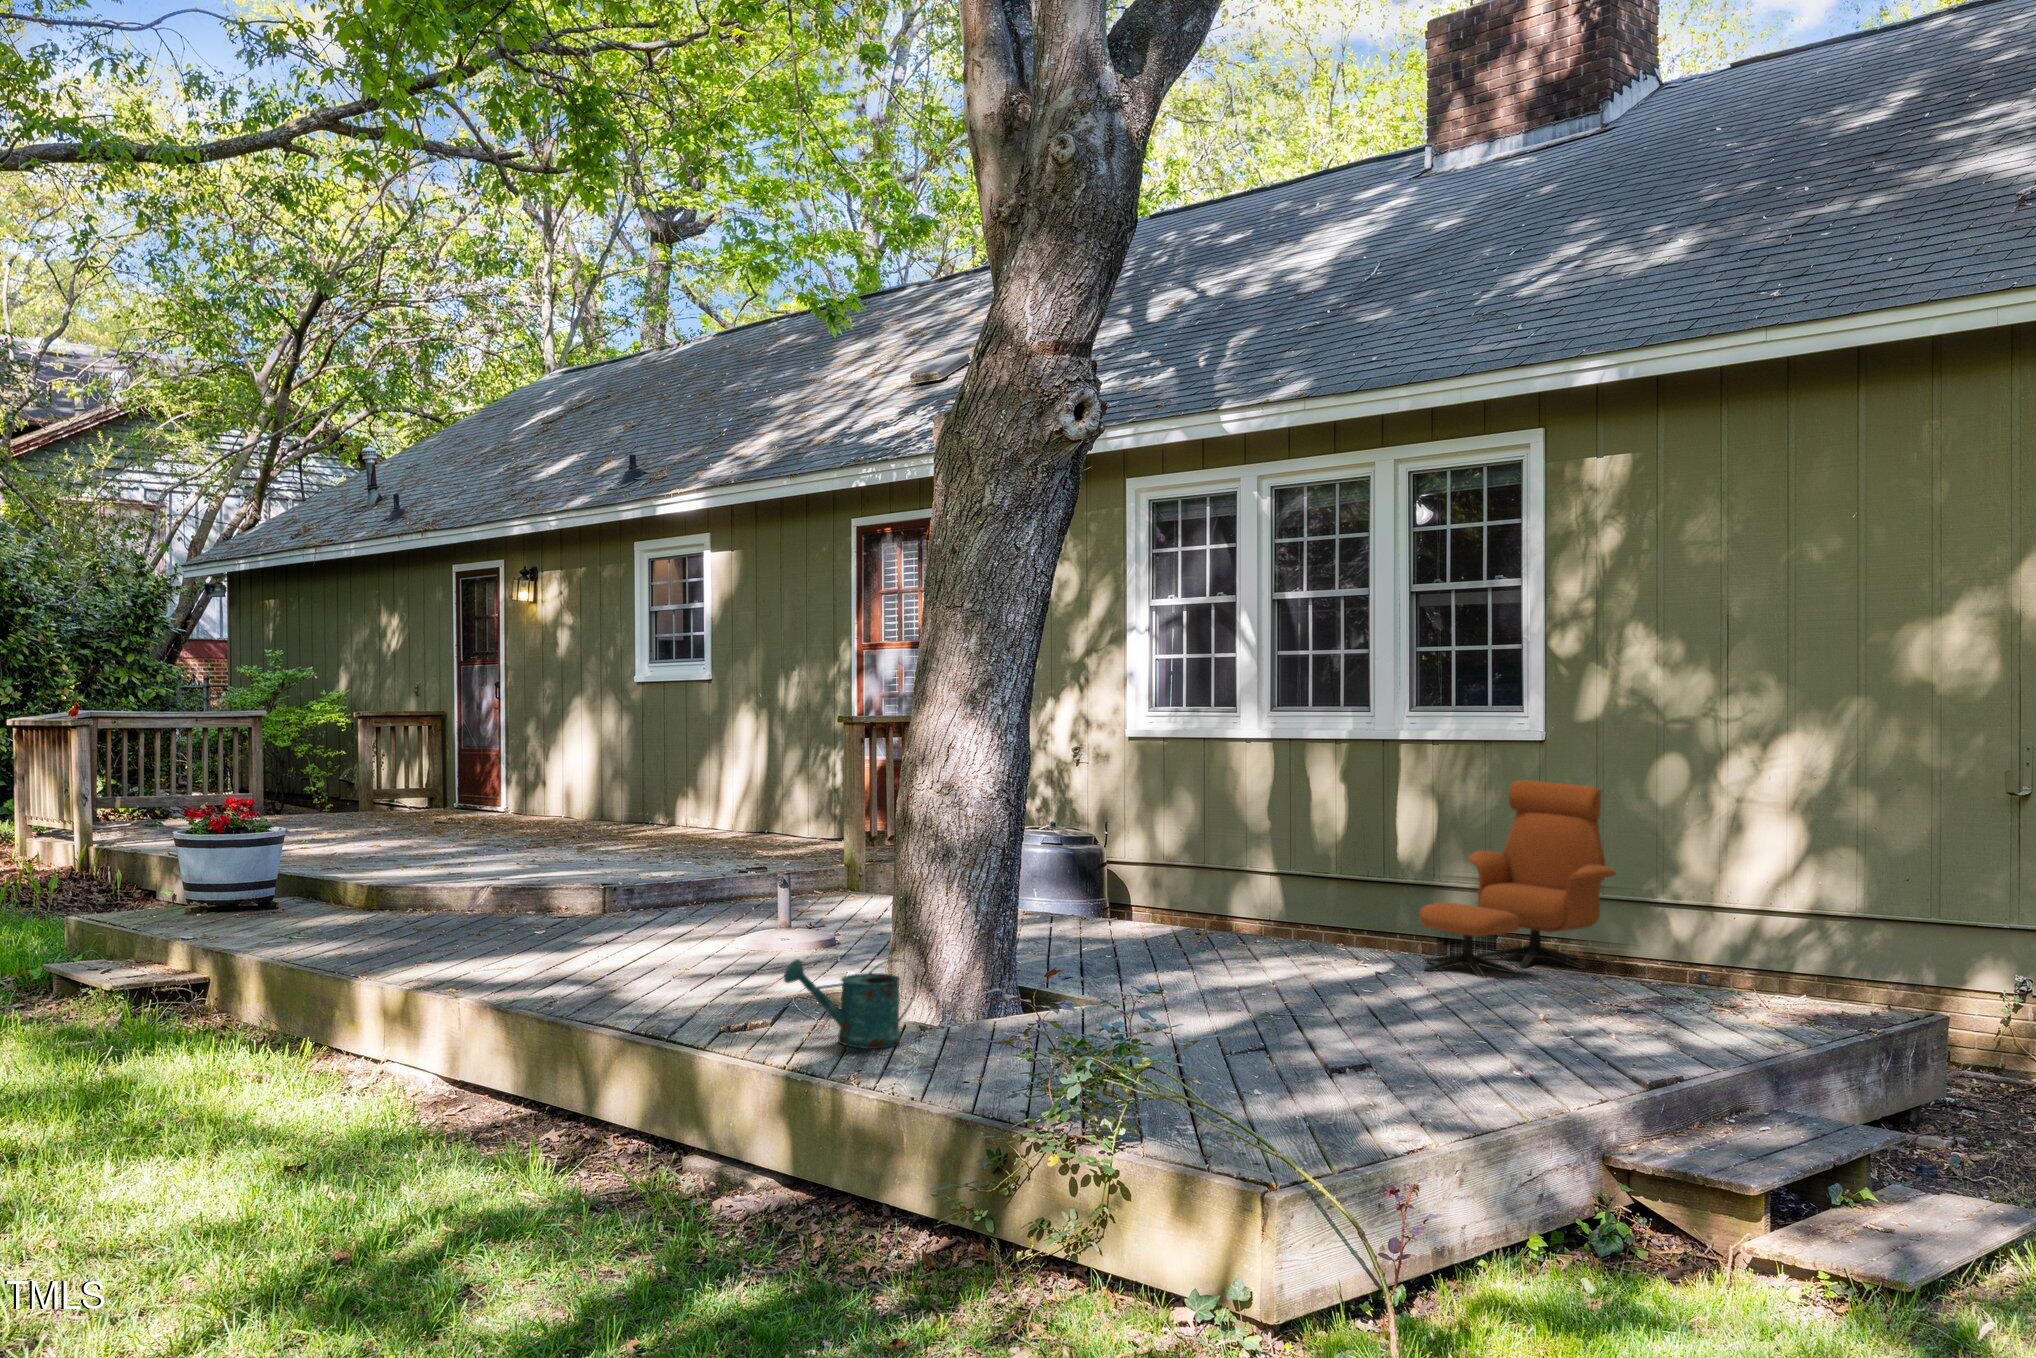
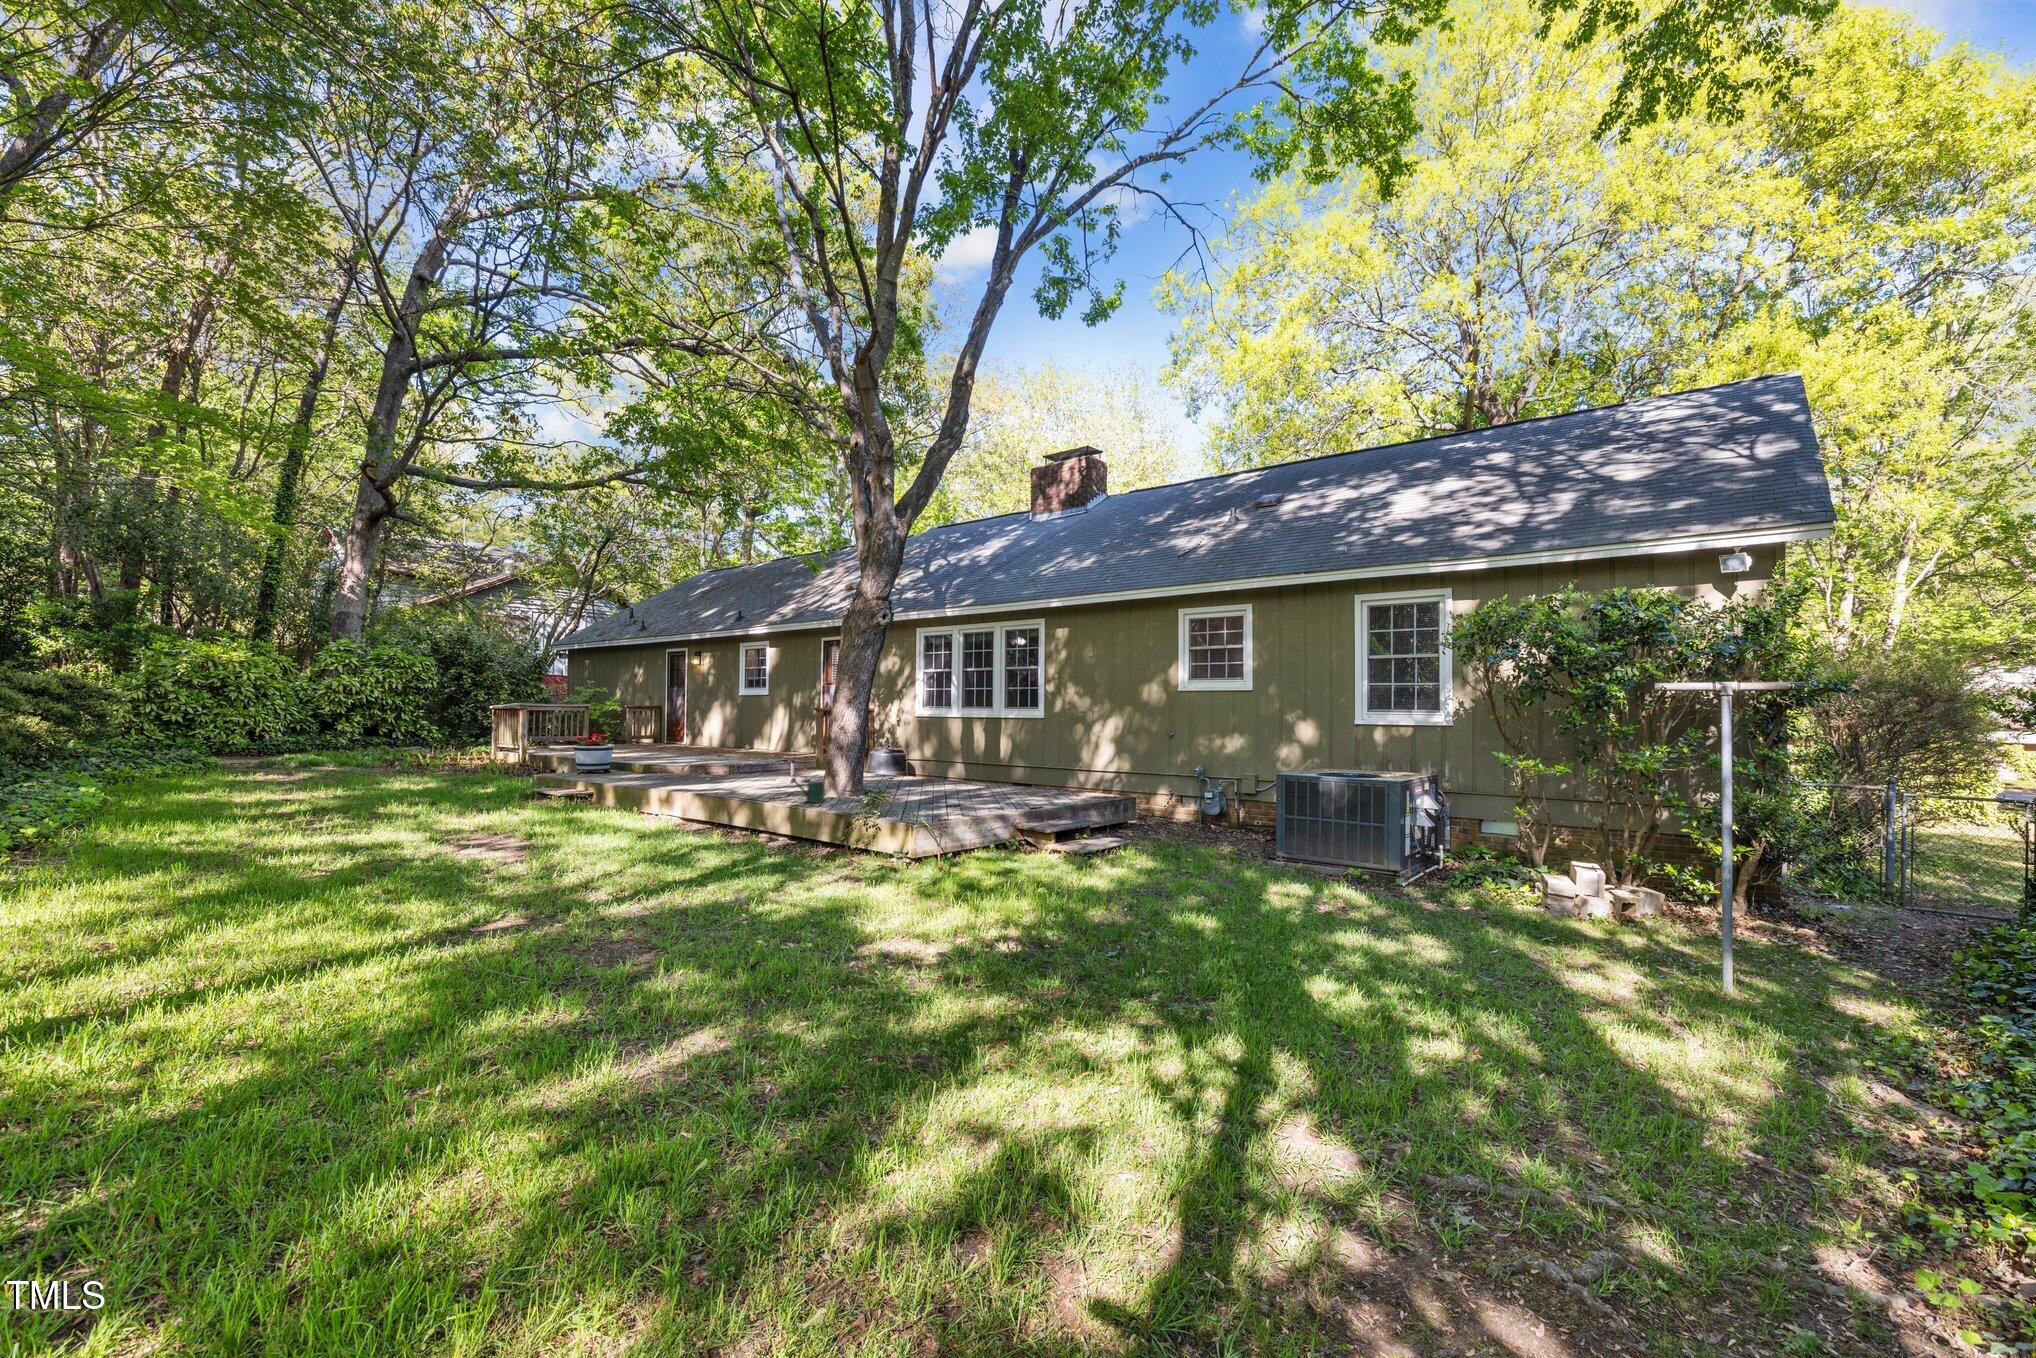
lounge chair: present [1420,780,1616,978] -> none [997,730,1059,791]

